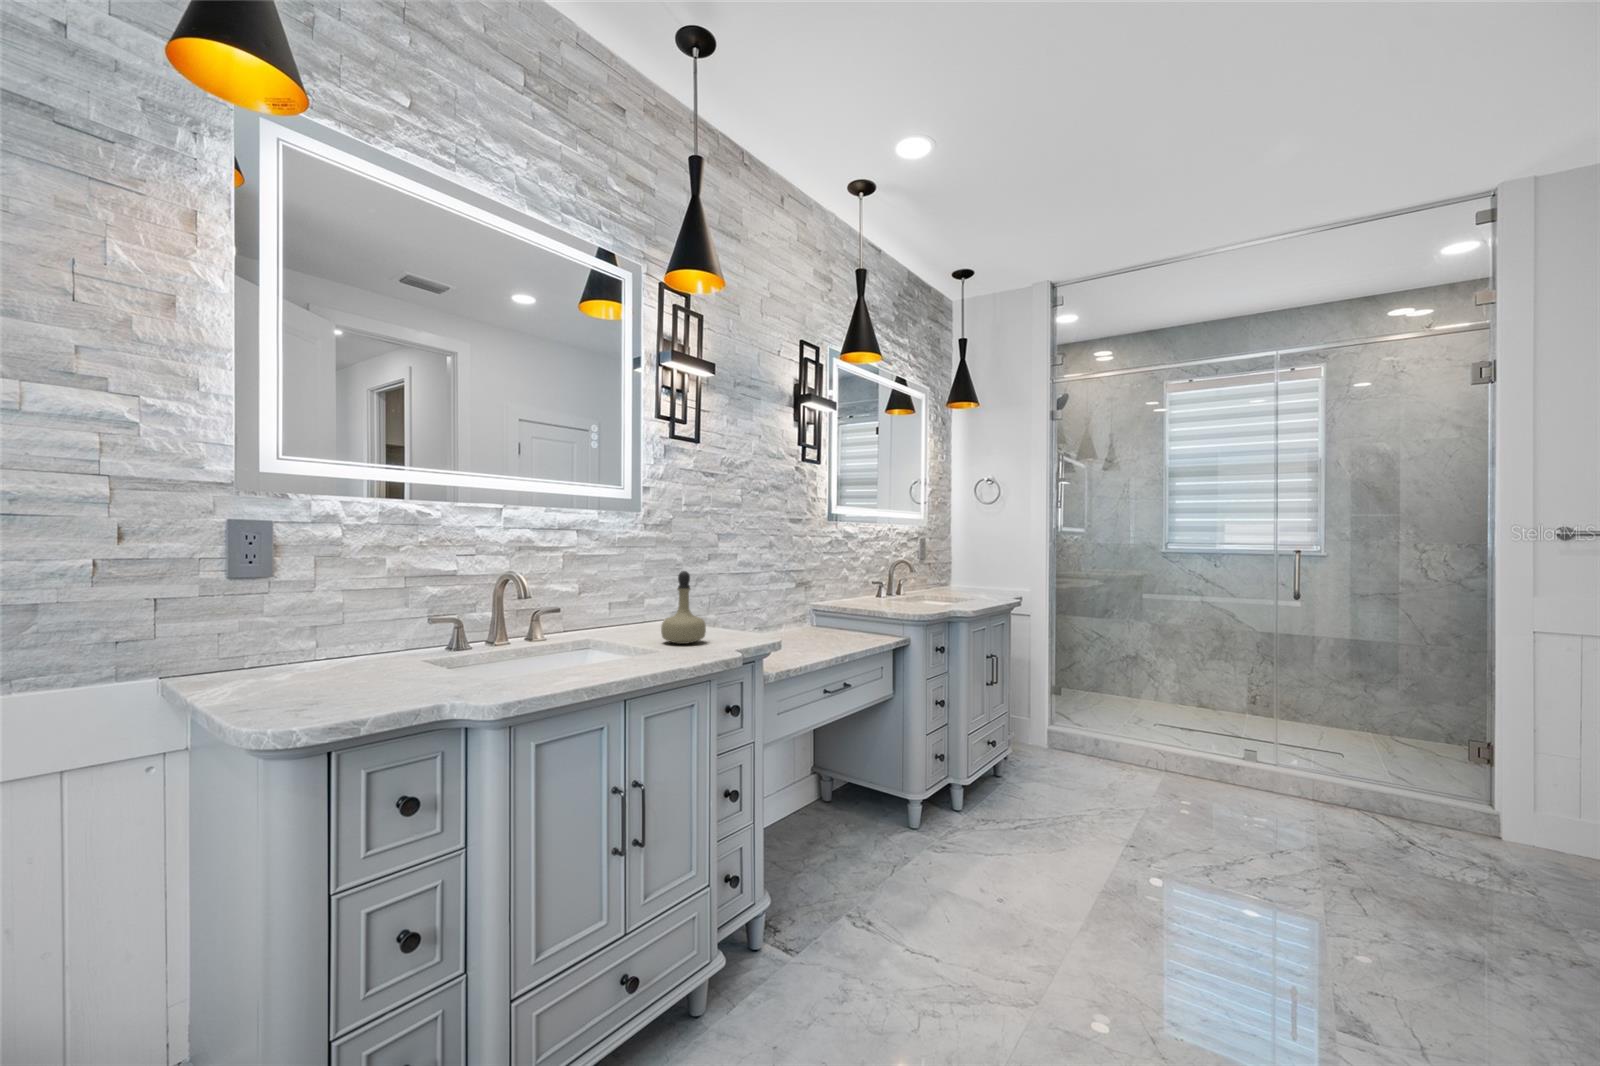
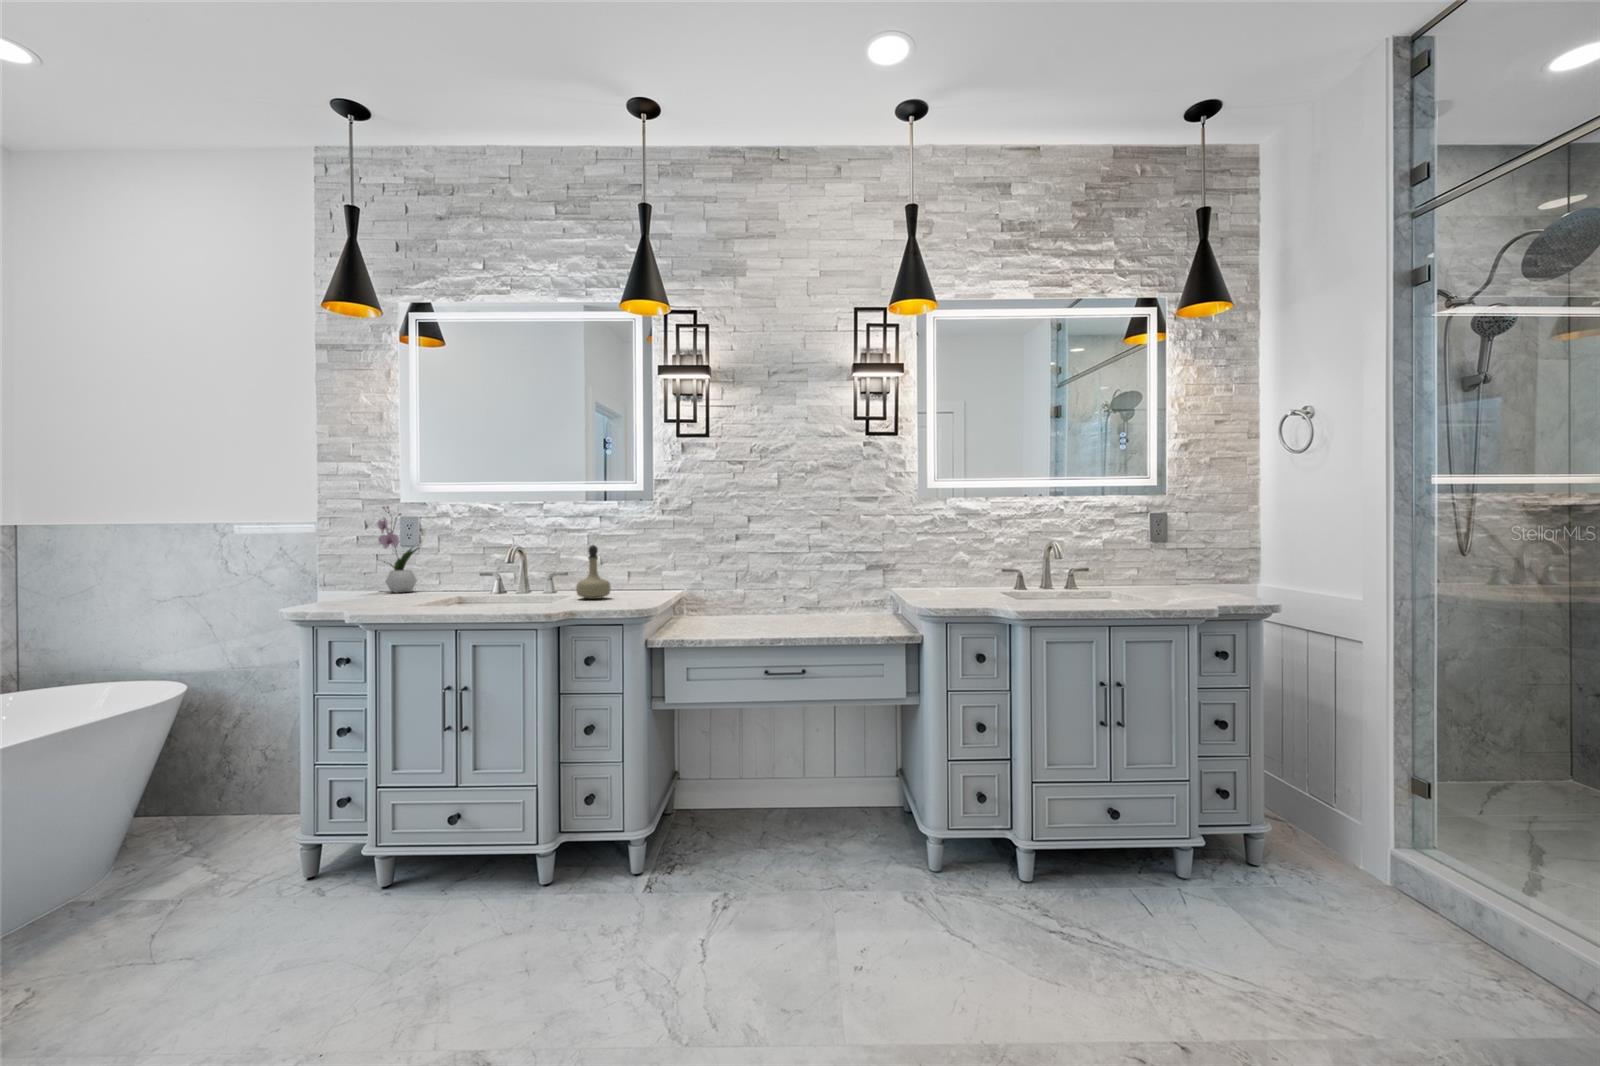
flower arrangement: none [241,502,330,681] -> present [378,506,418,593]

